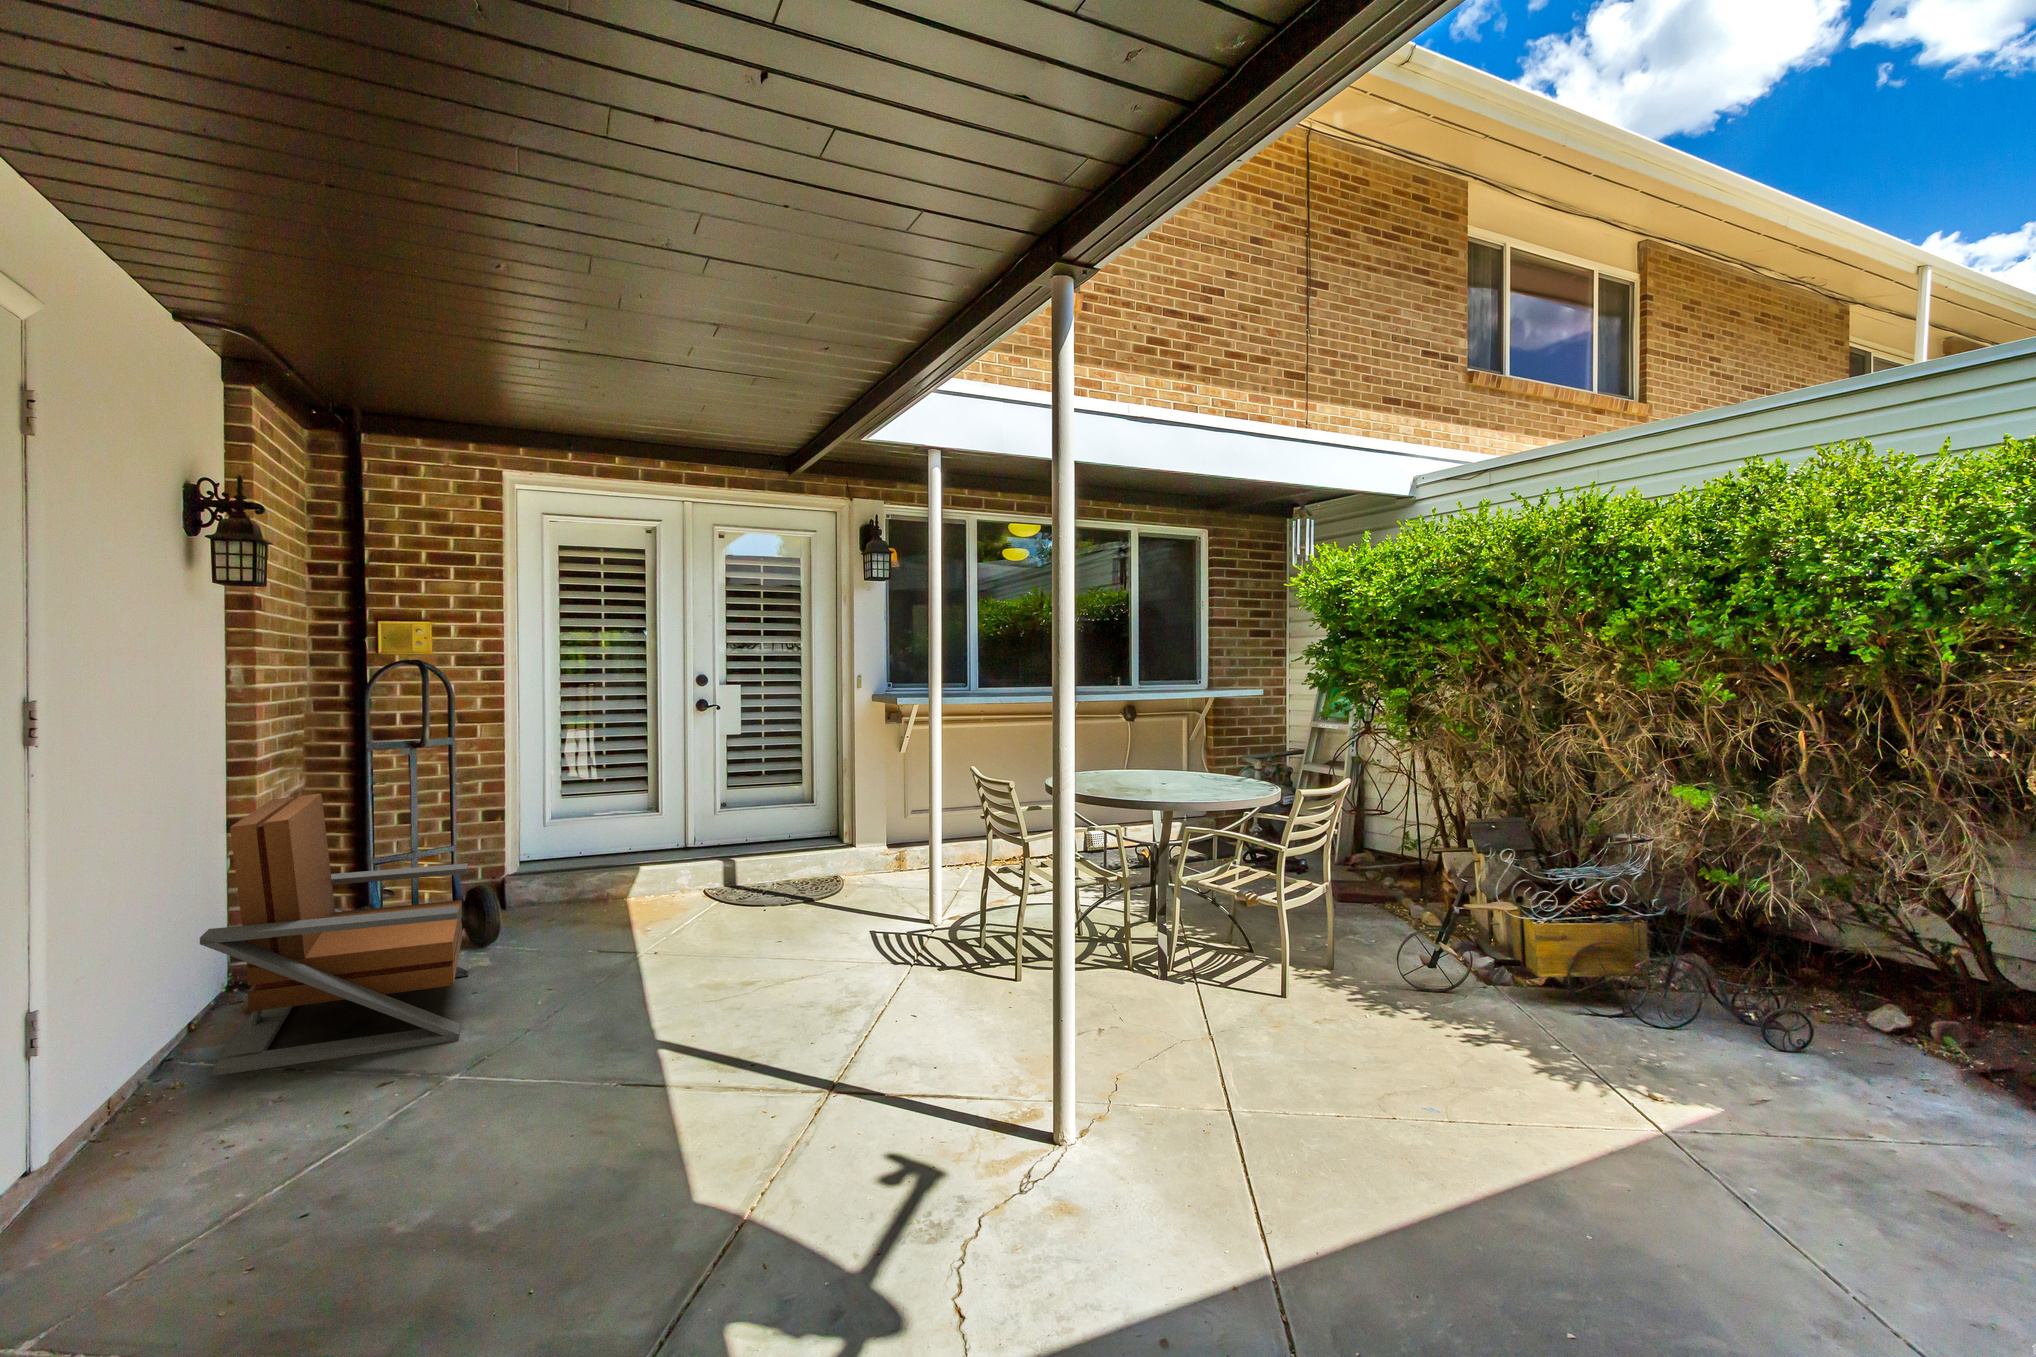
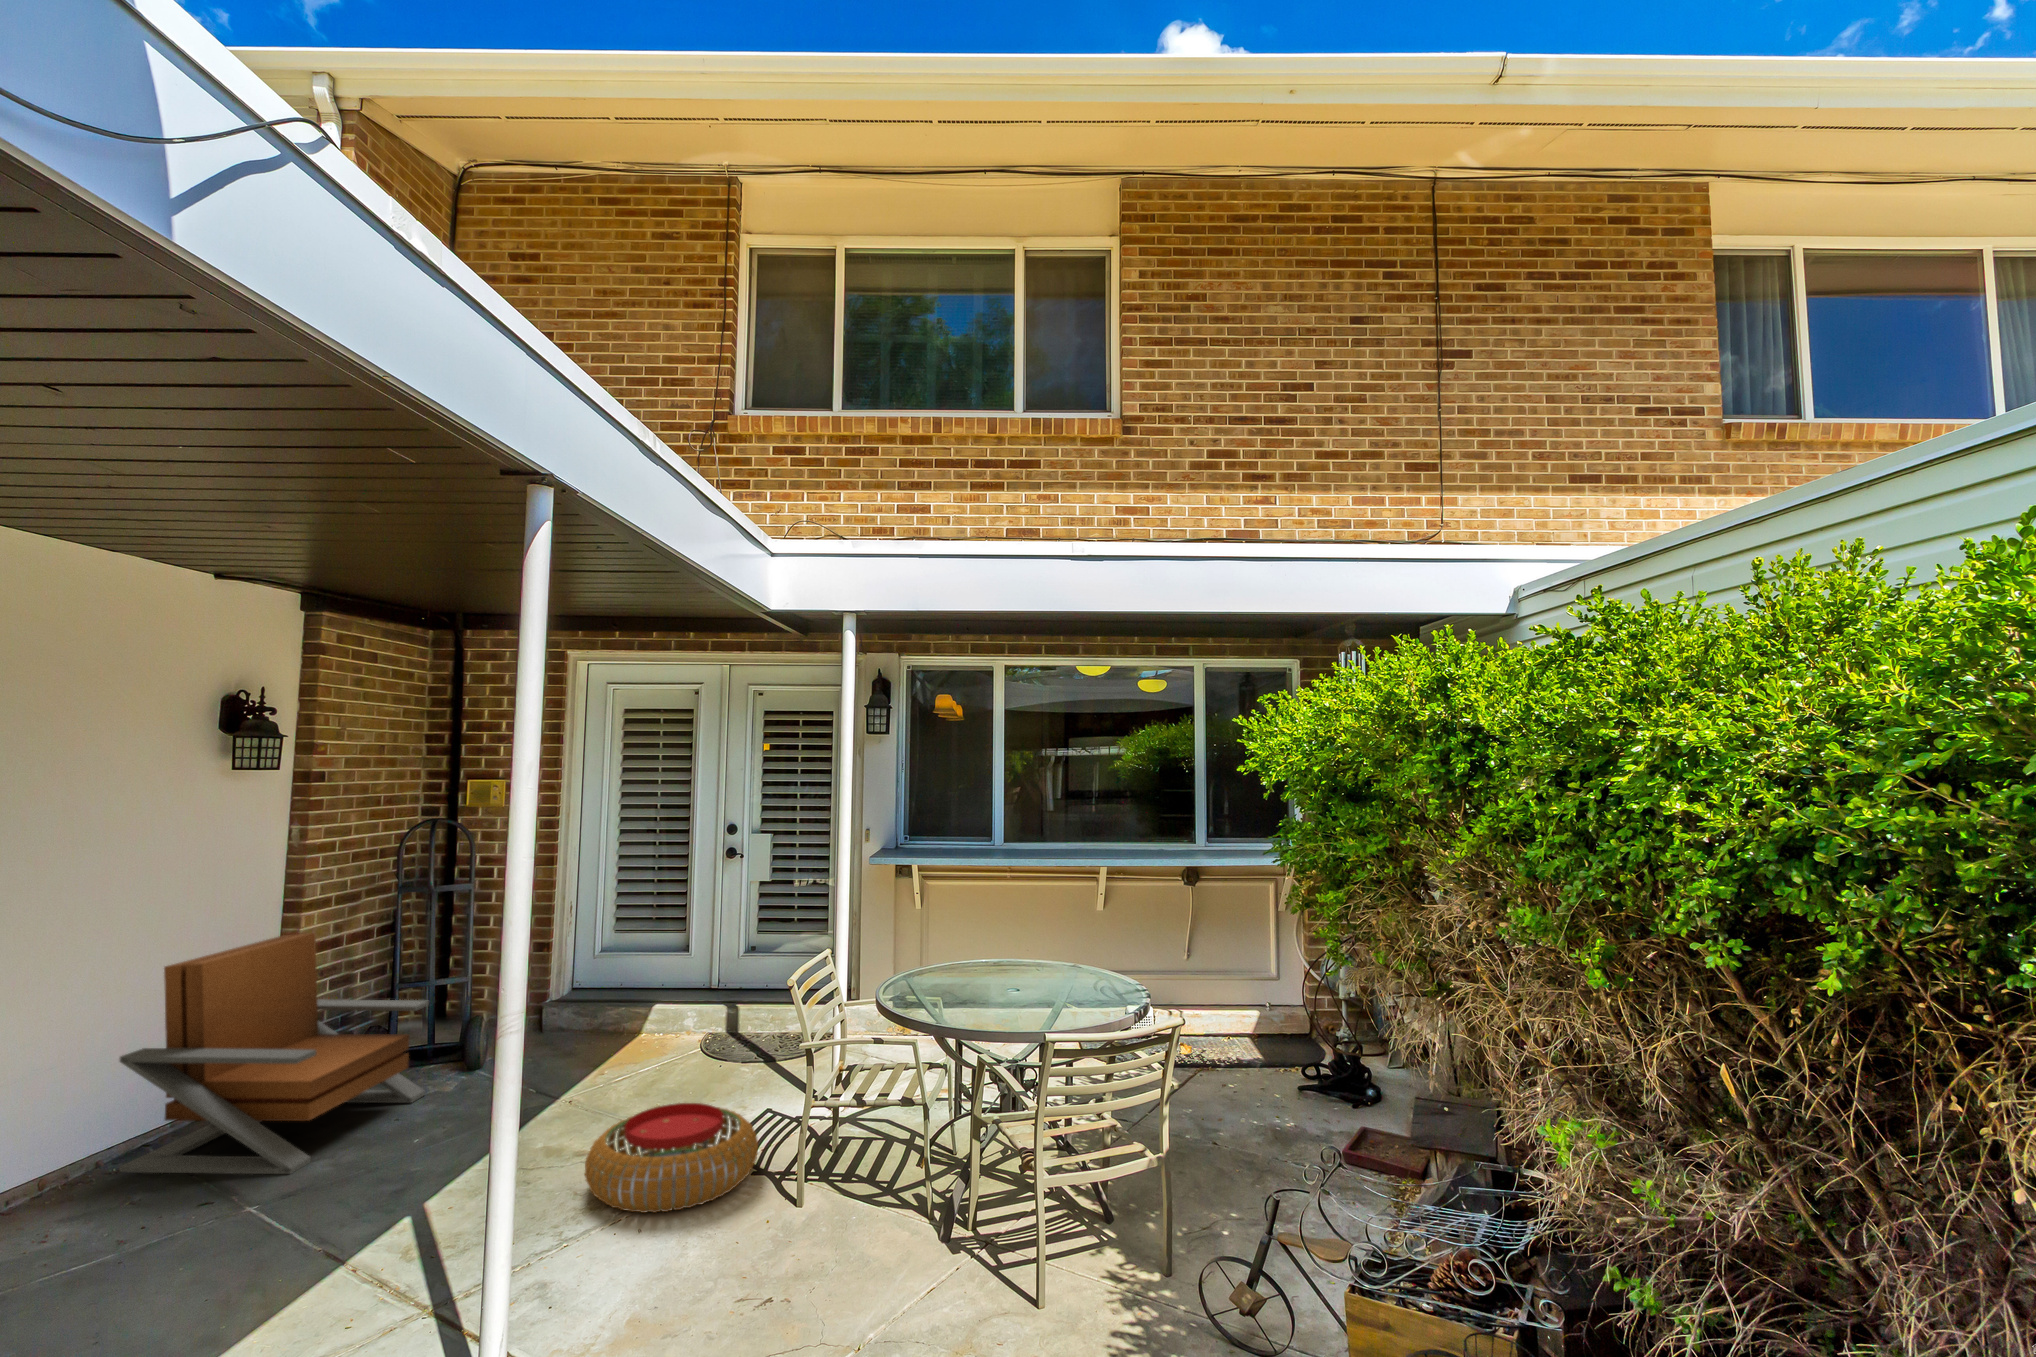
pouf: none [805,912,961,1001] -> present [585,1103,758,1213]

